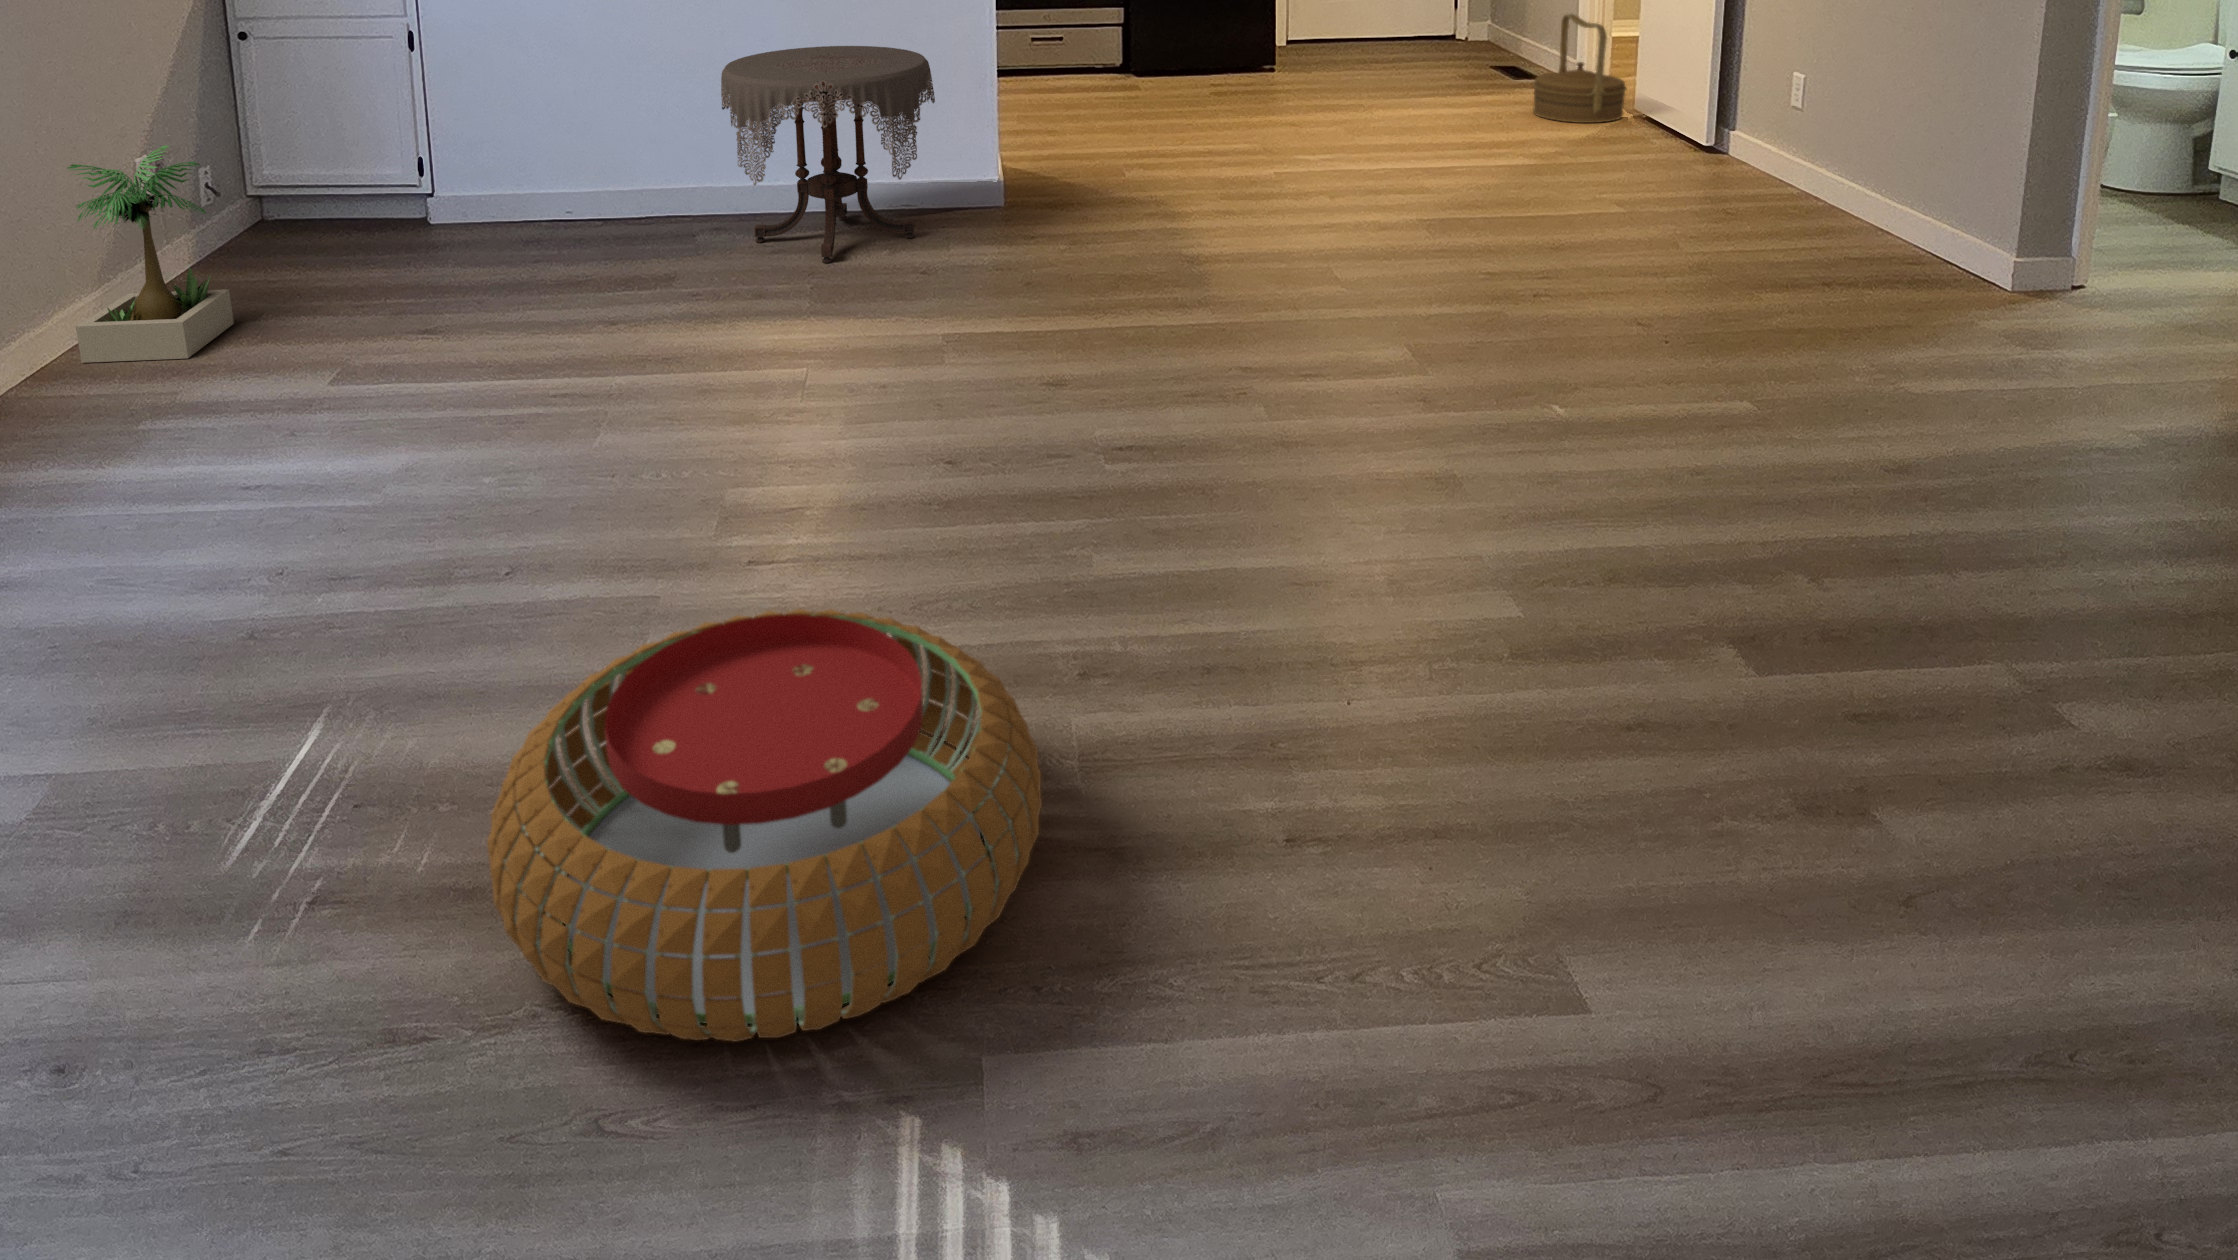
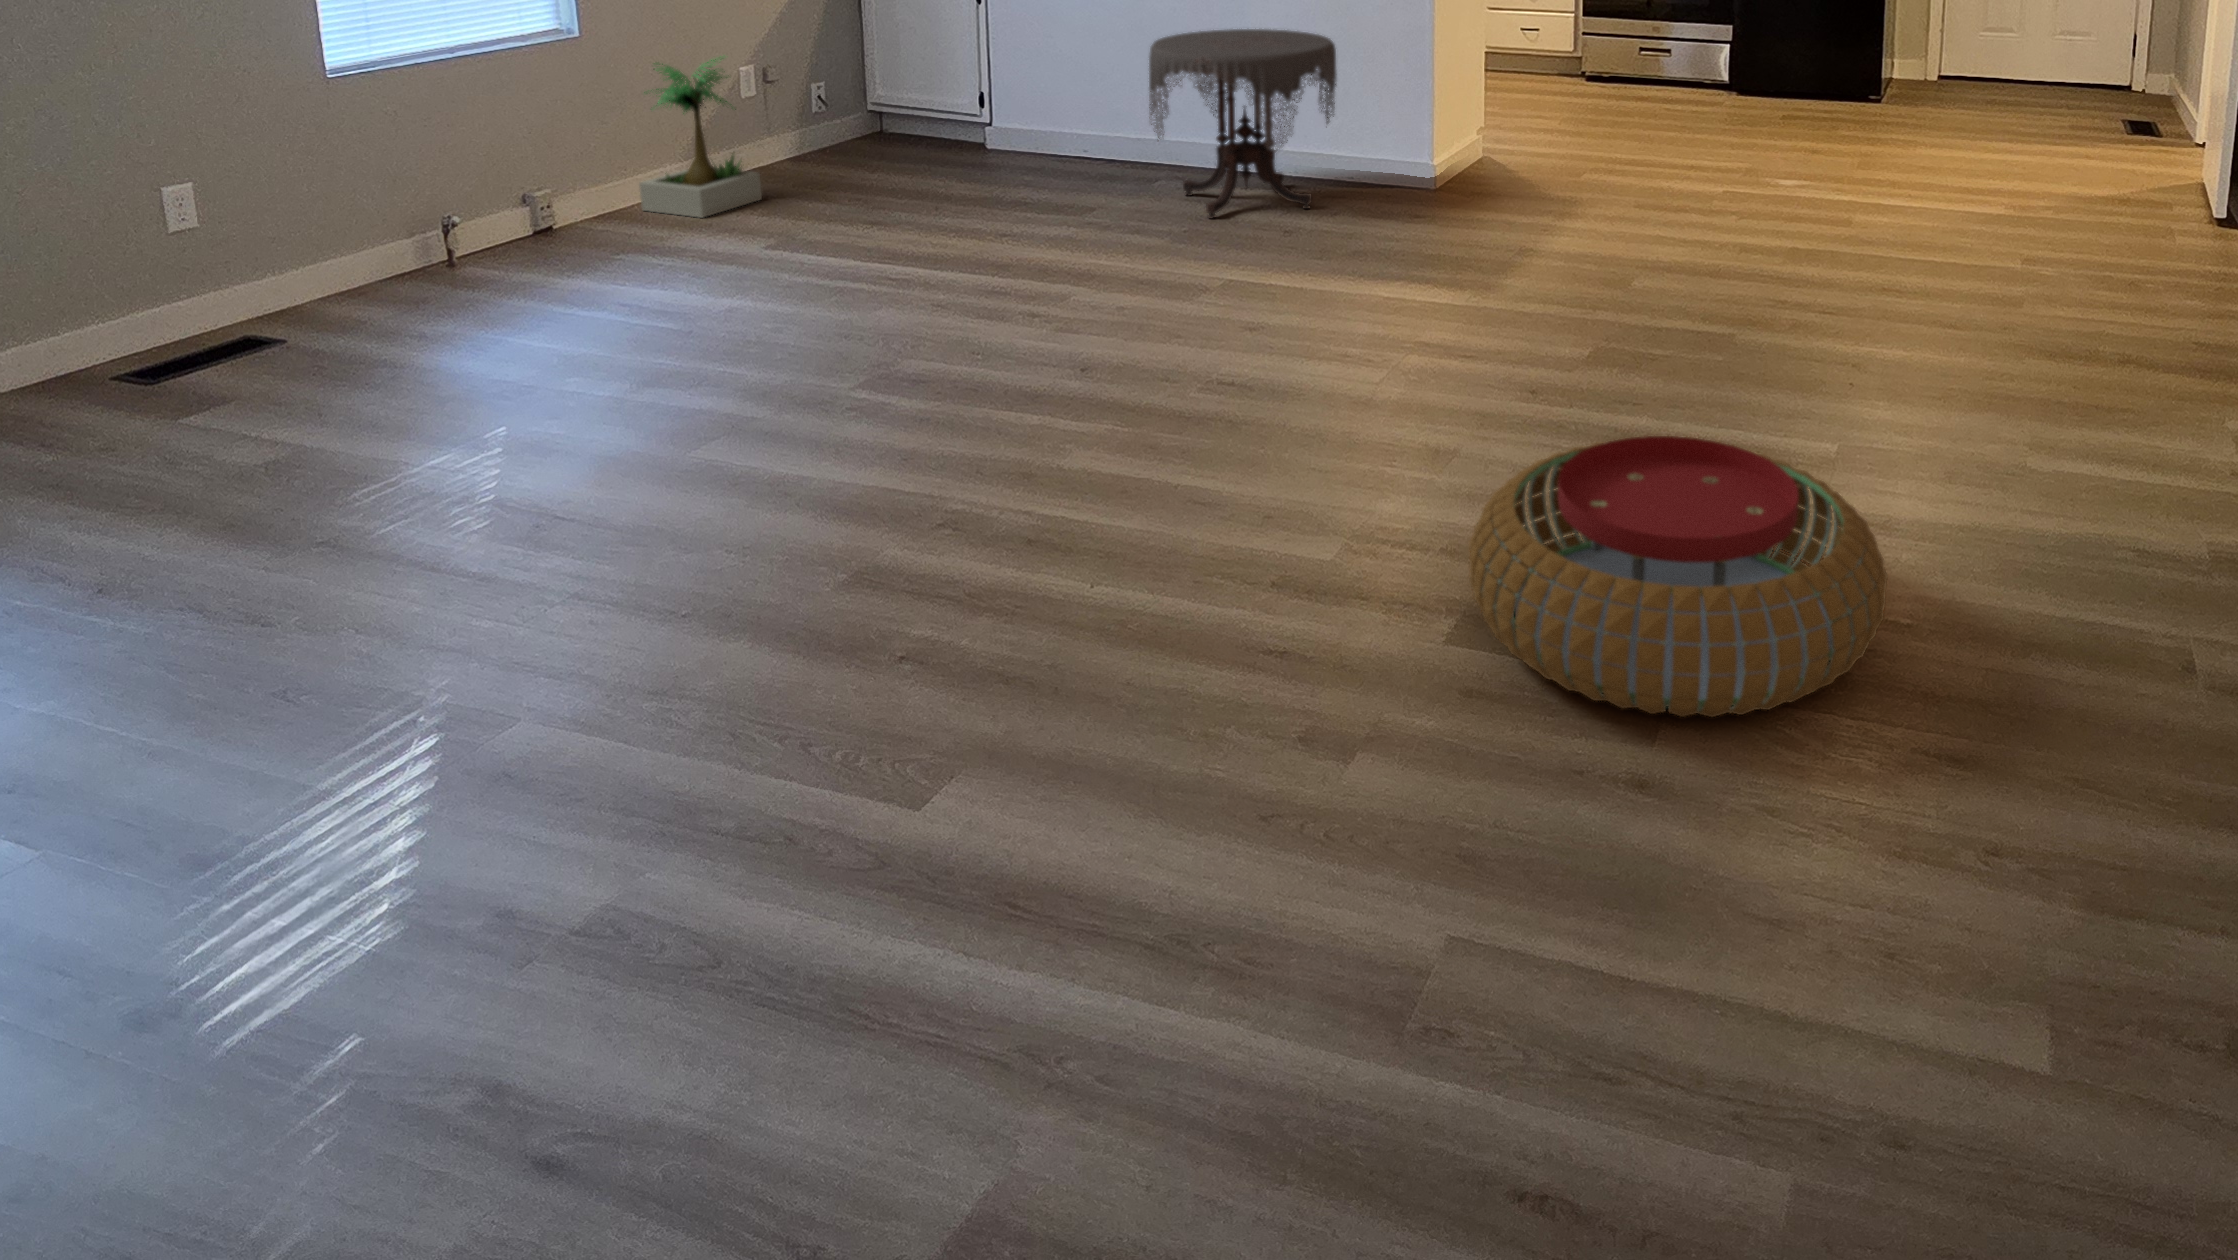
woven basket: present [1533,14,1627,123] -> none [2085,73,2193,196]
pouf: present [487,609,1042,1042] -> present [1469,436,1887,717]

